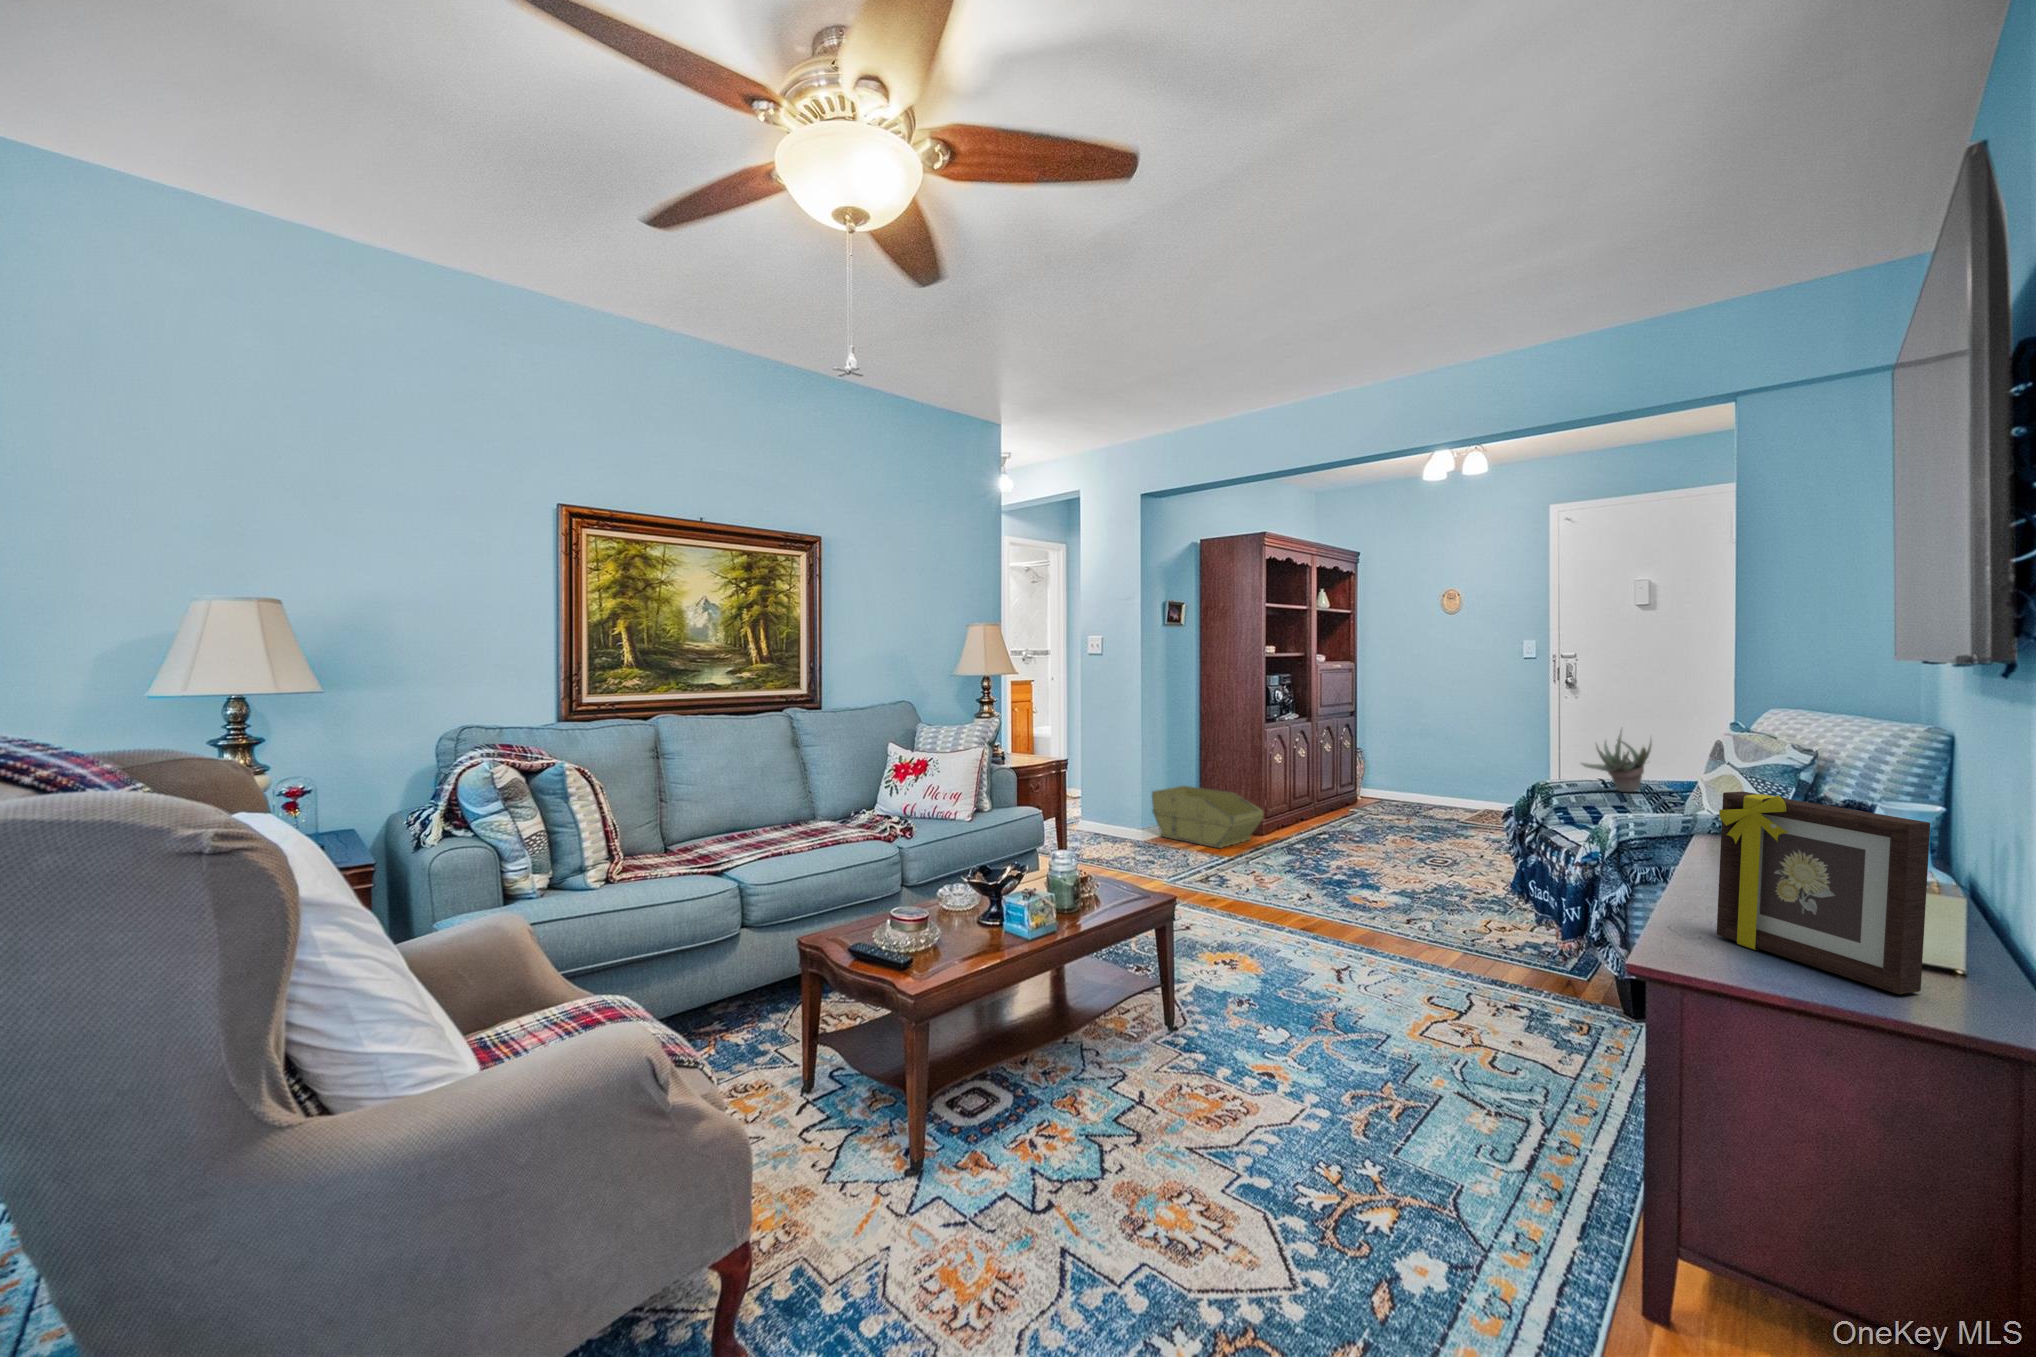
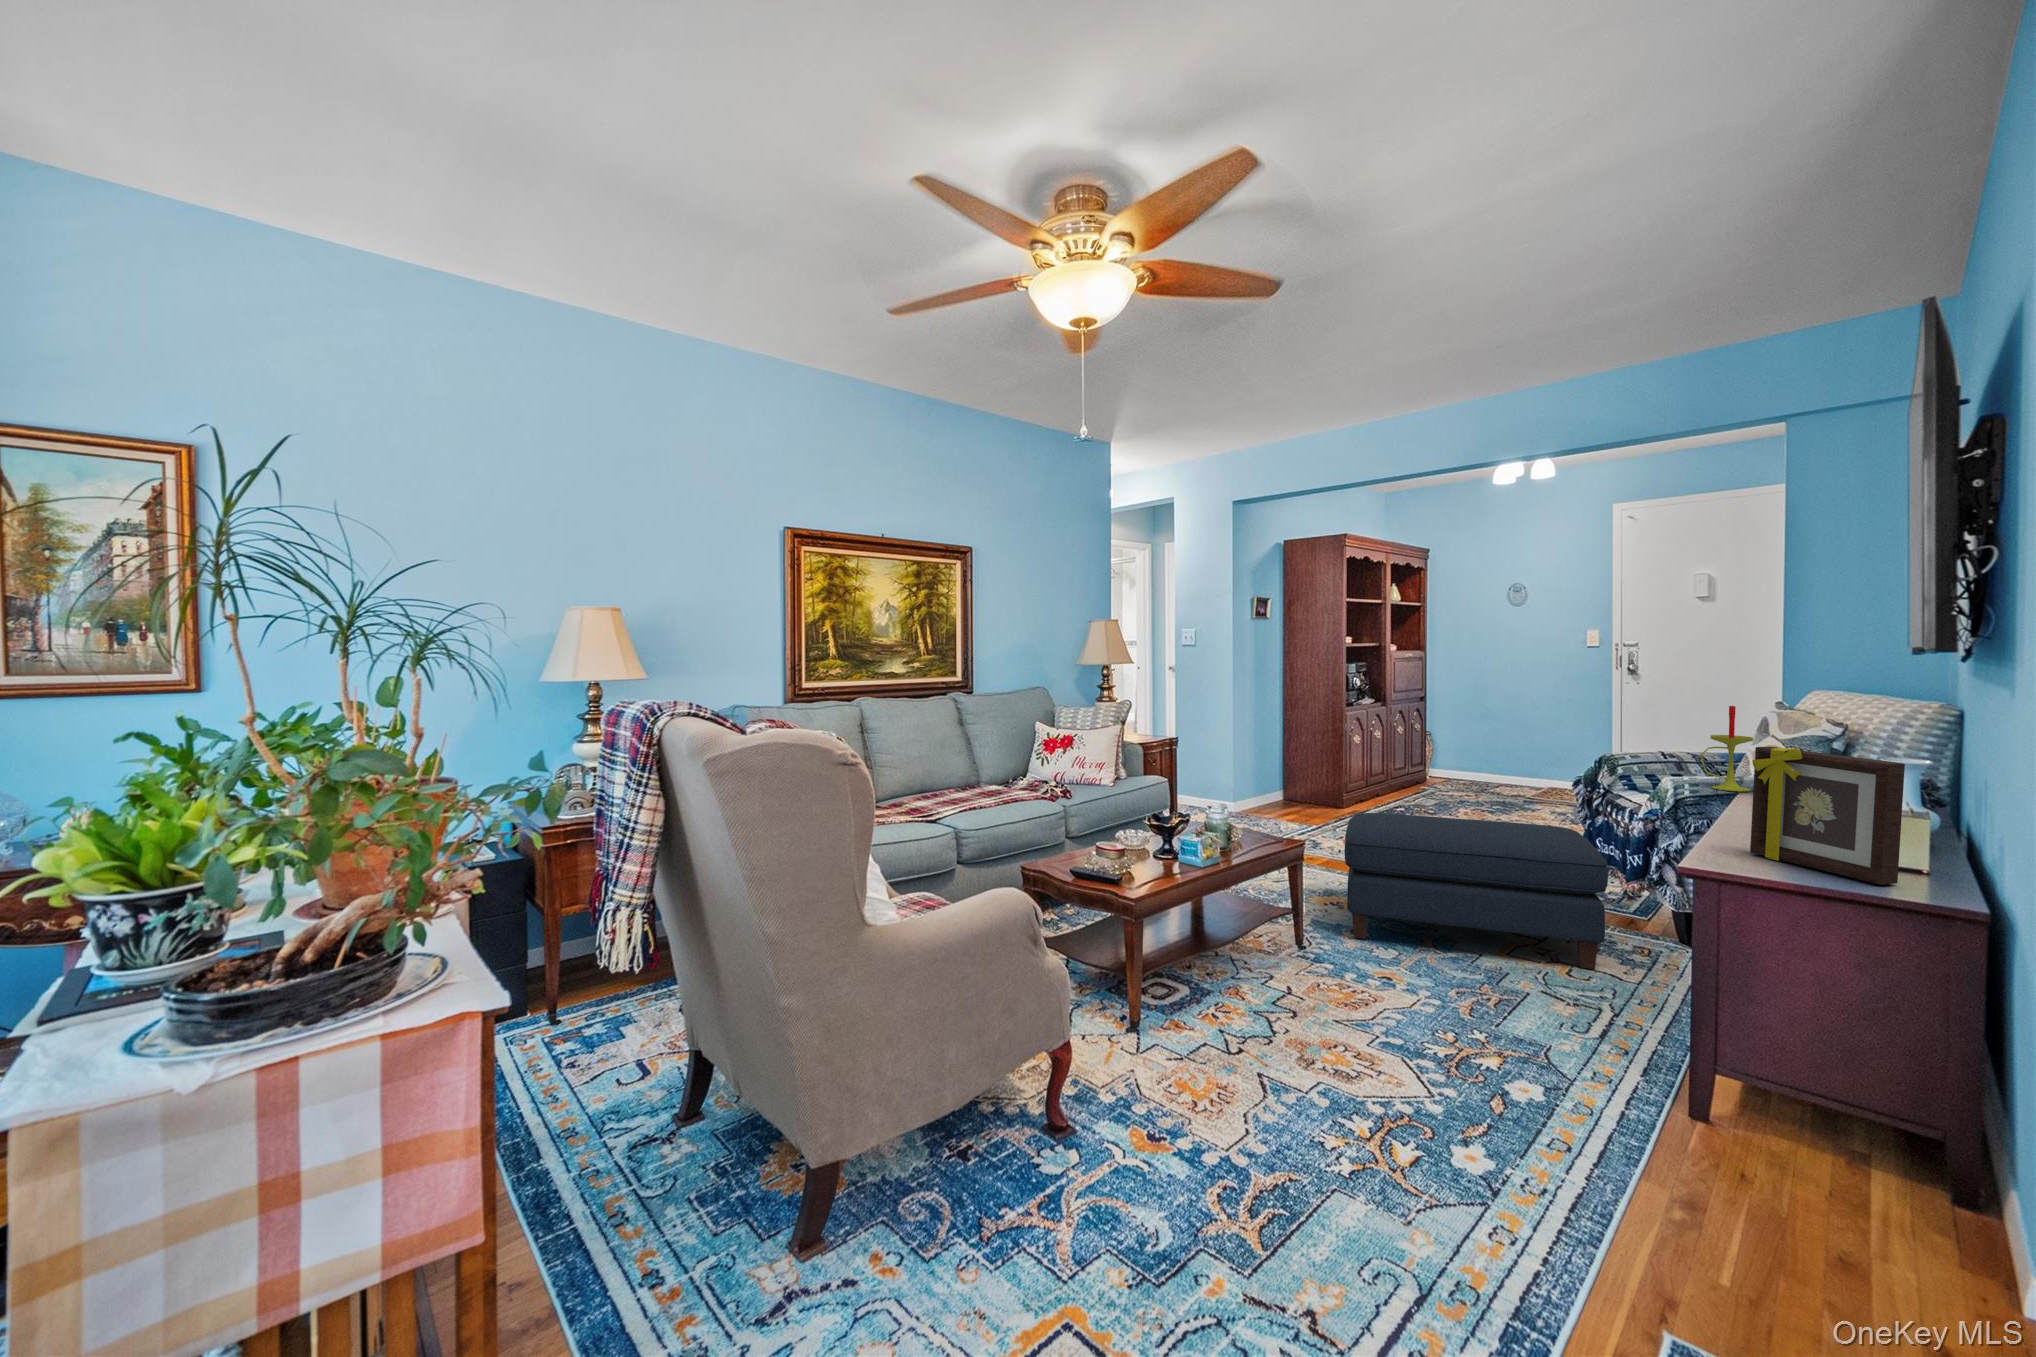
candle: none [1648,726,1711,833] -> present [1700,706,1753,792]
succulent plant: present [1581,730,1652,792] -> none [1641,707,1705,763]
storage bin: present [1152,786,1264,848] -> none [1244,764,1347,818]
ottoman: none [1229,855,1539,1057] -> present [1344,813,1608,969]

